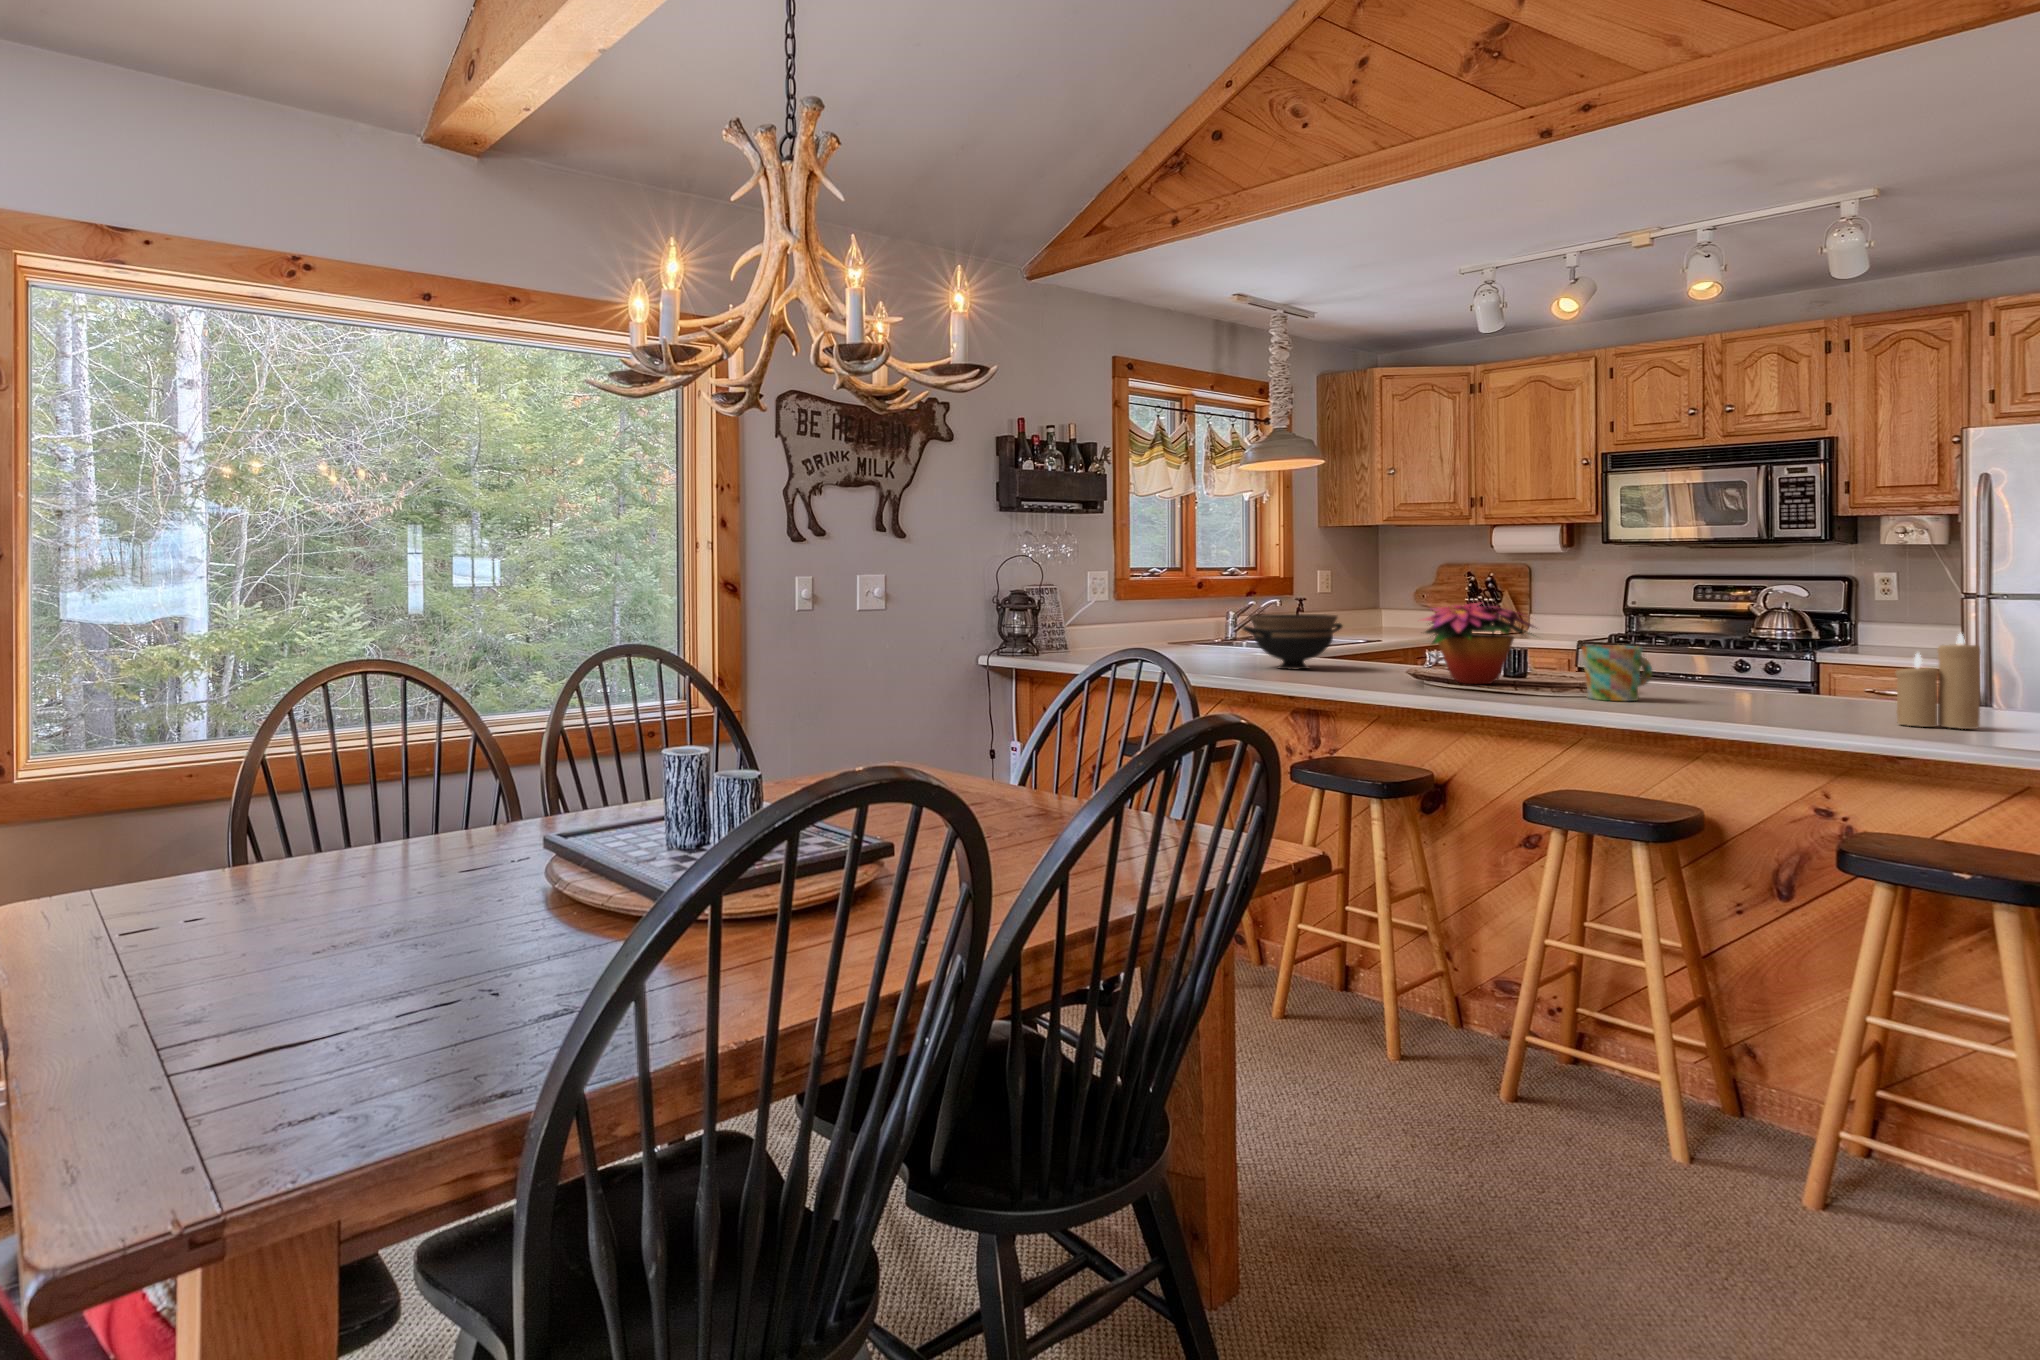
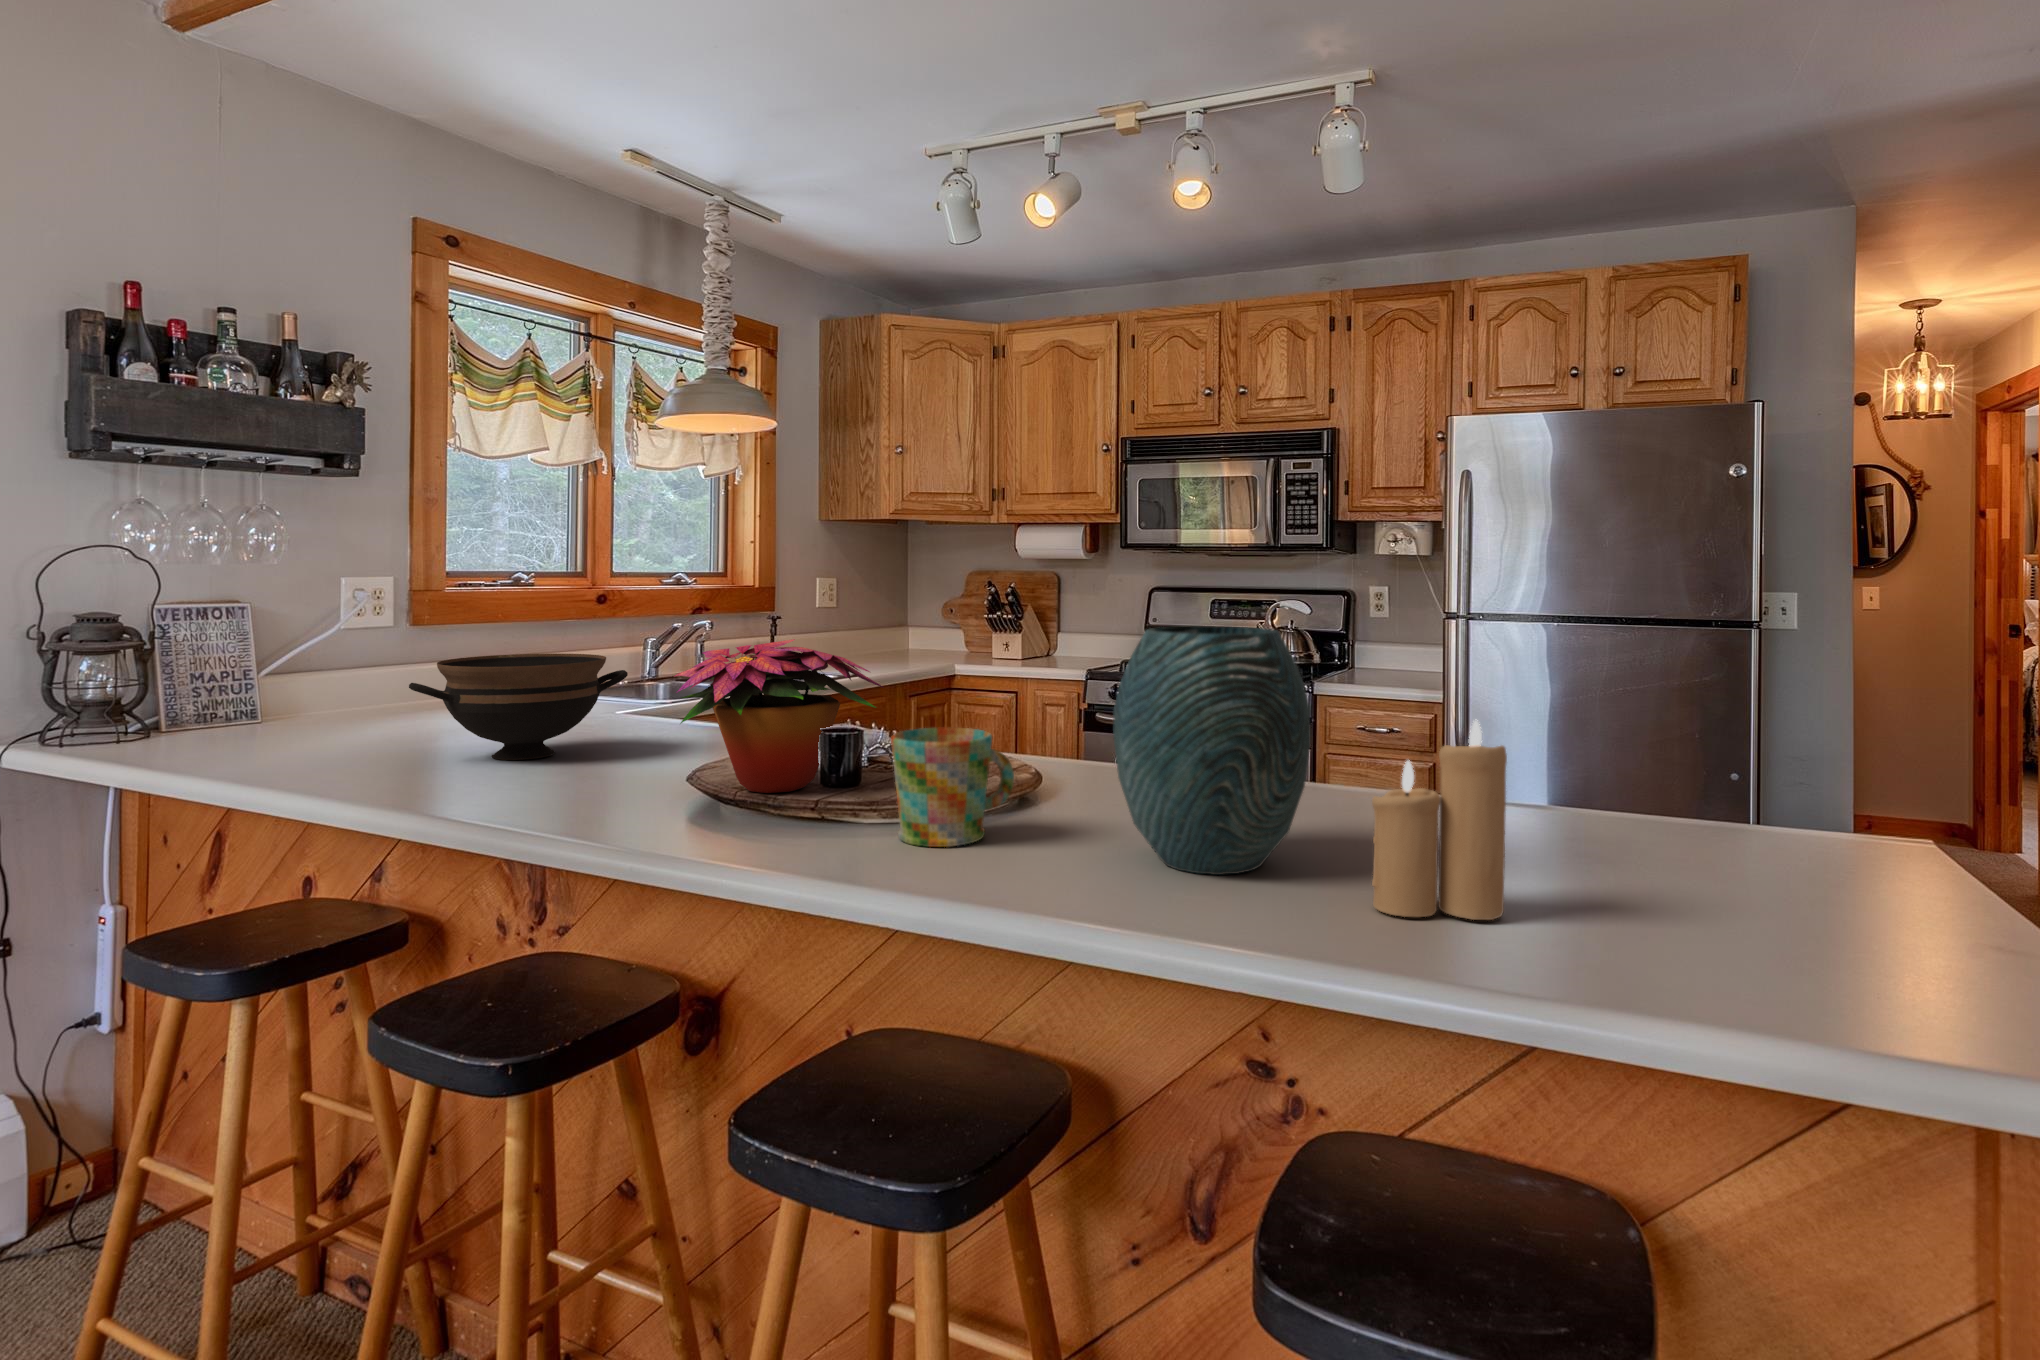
vase: none [1725,591,1853,714] -> present [1113,626,1310,875]

